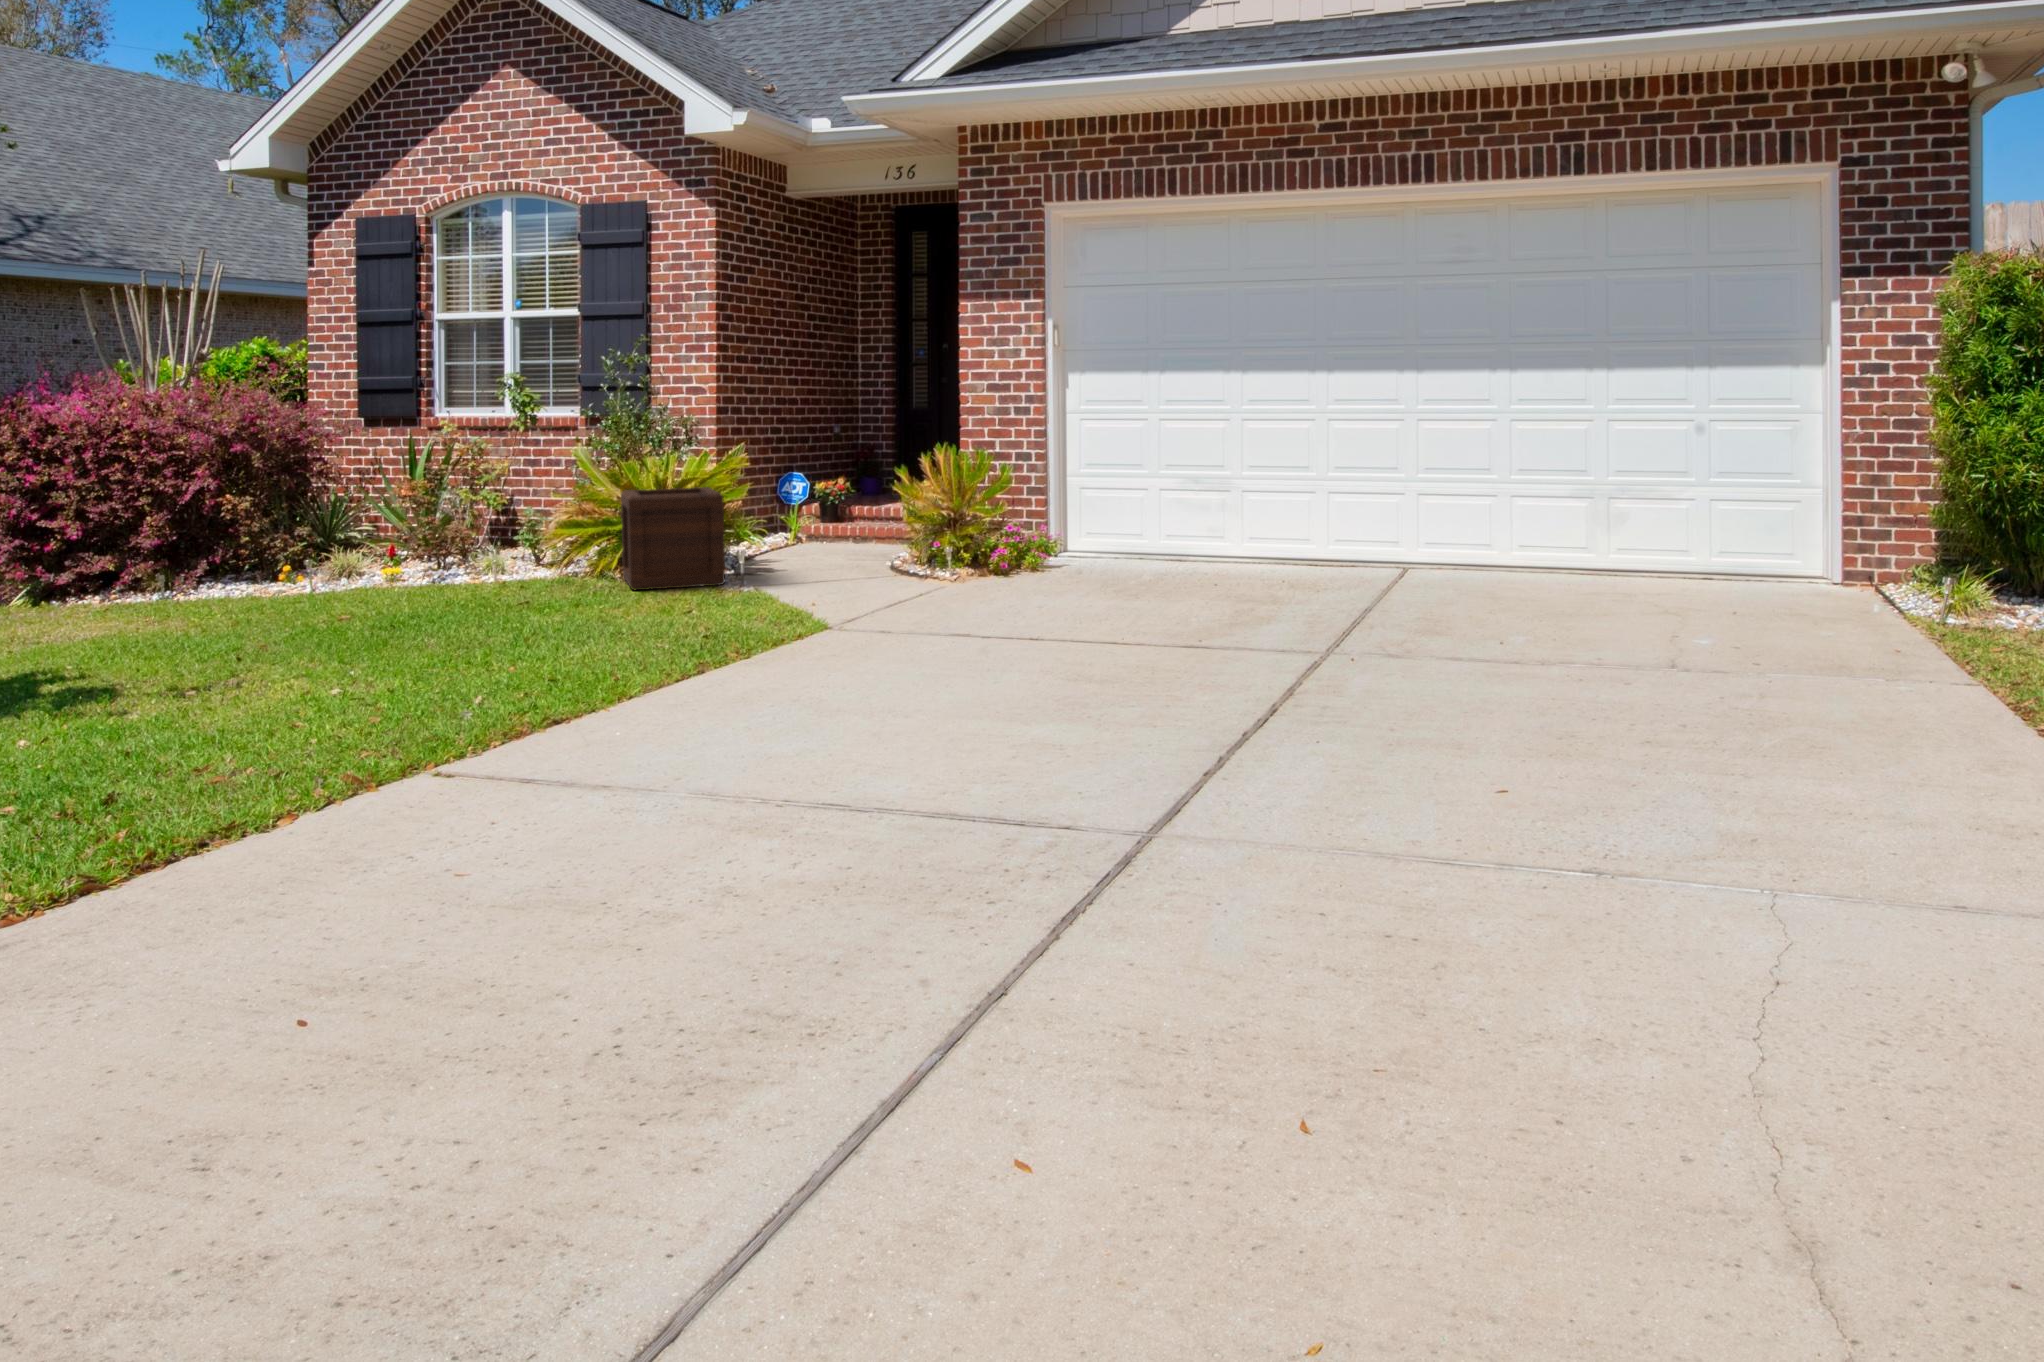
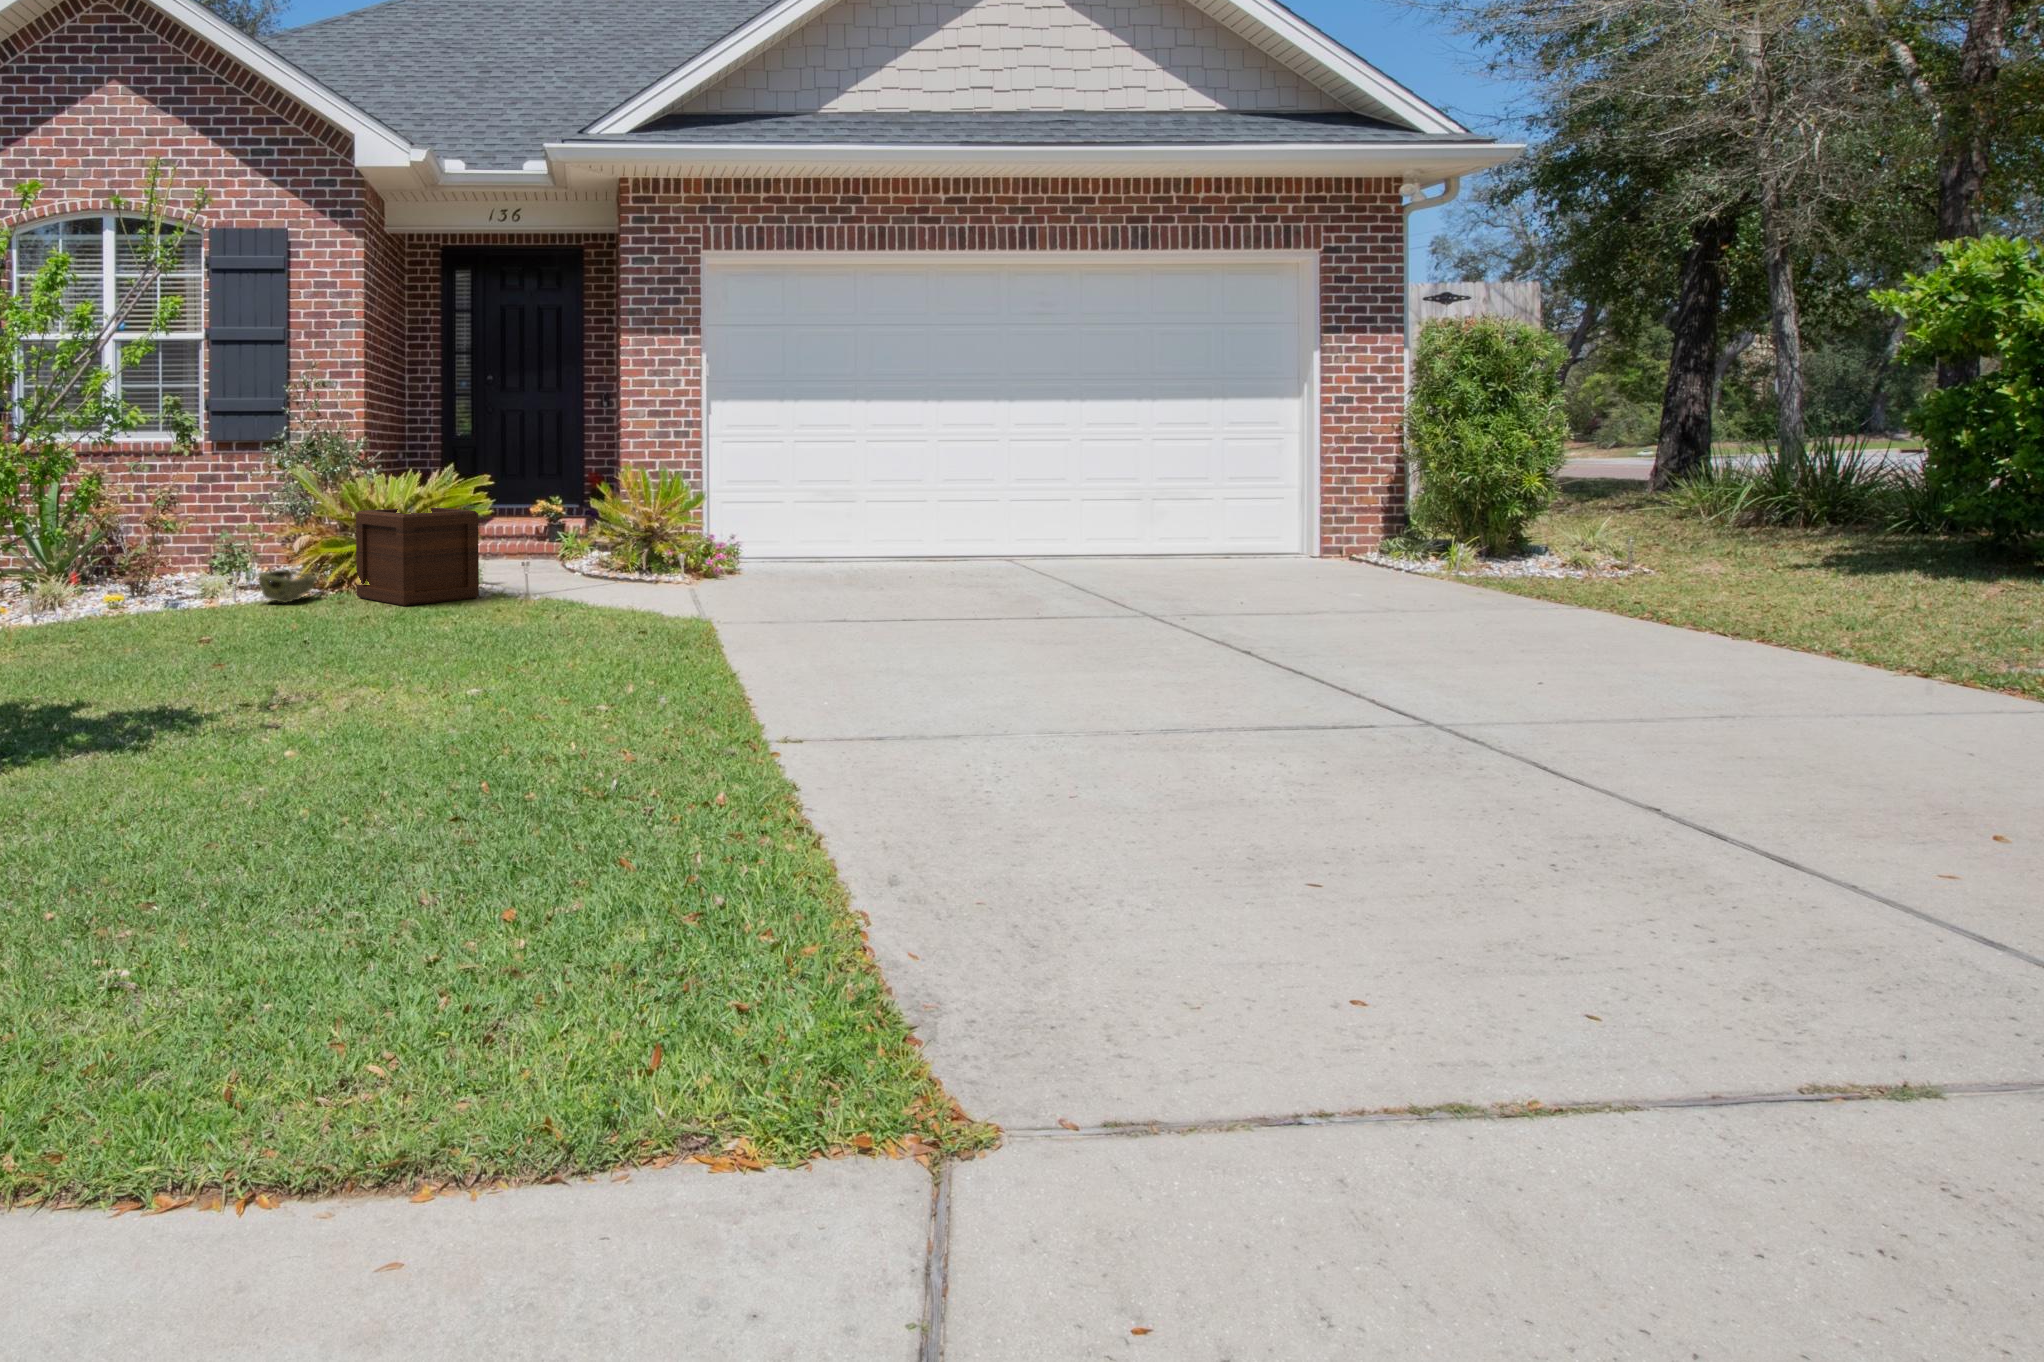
woven basket: none [522,547,592,581] -> present [258,569,316,603]

